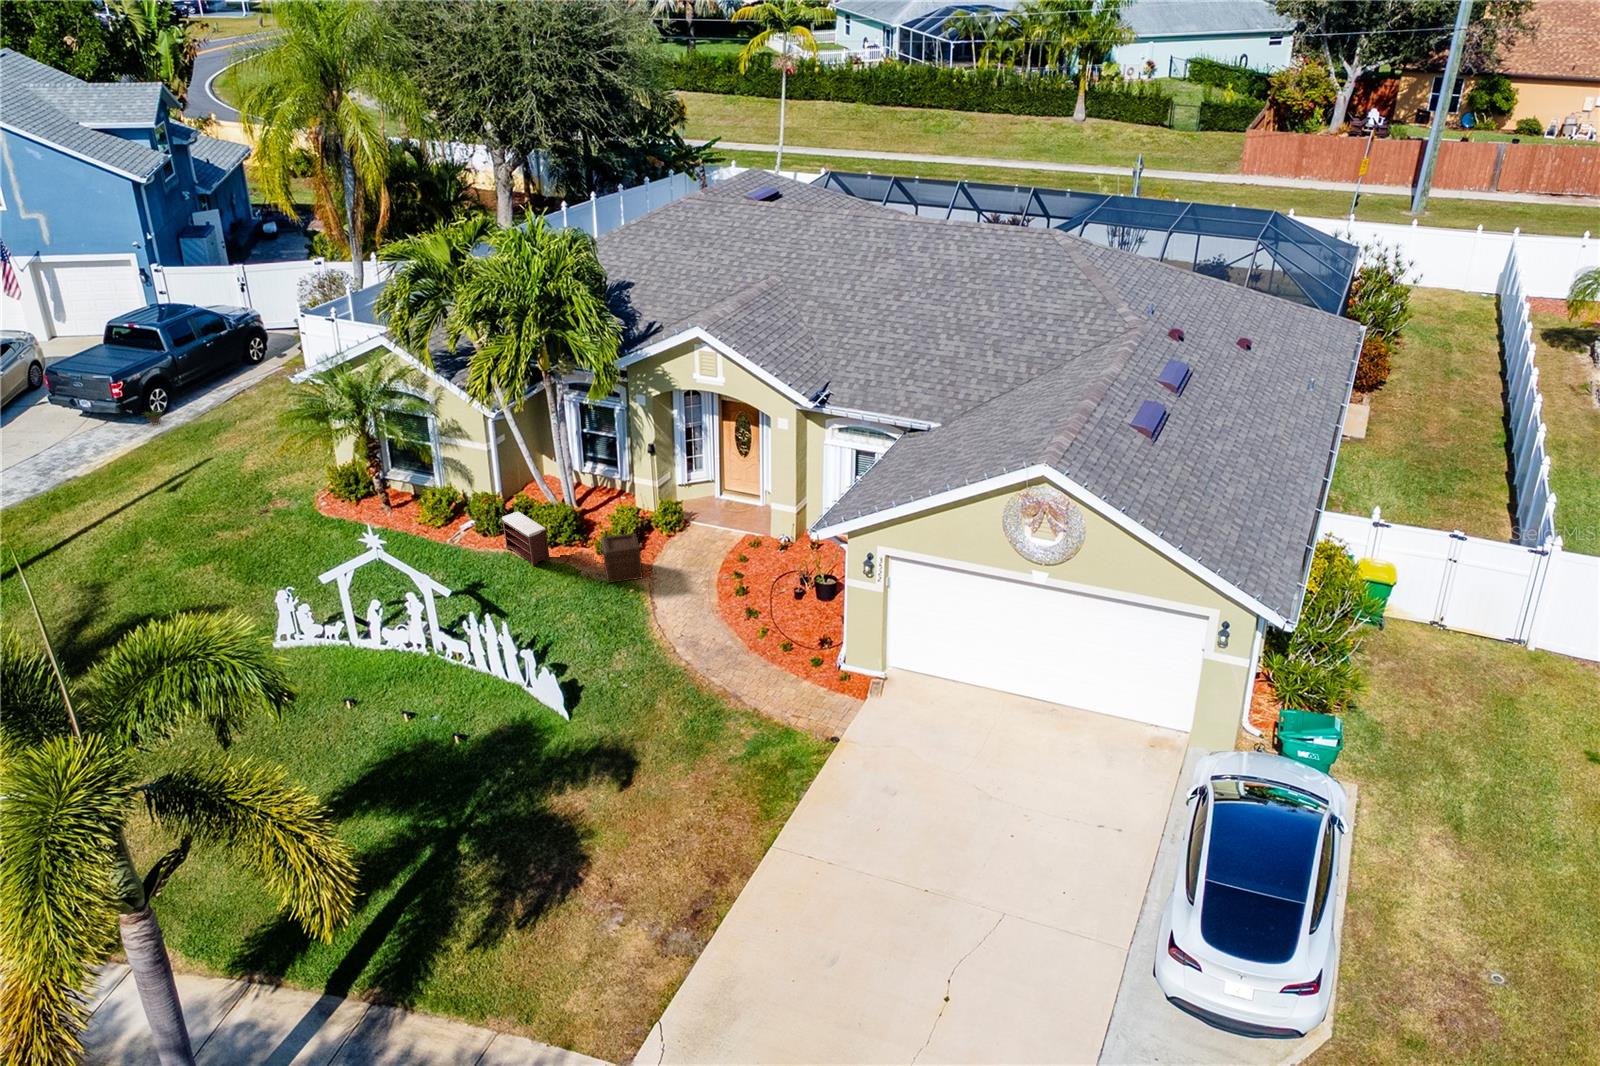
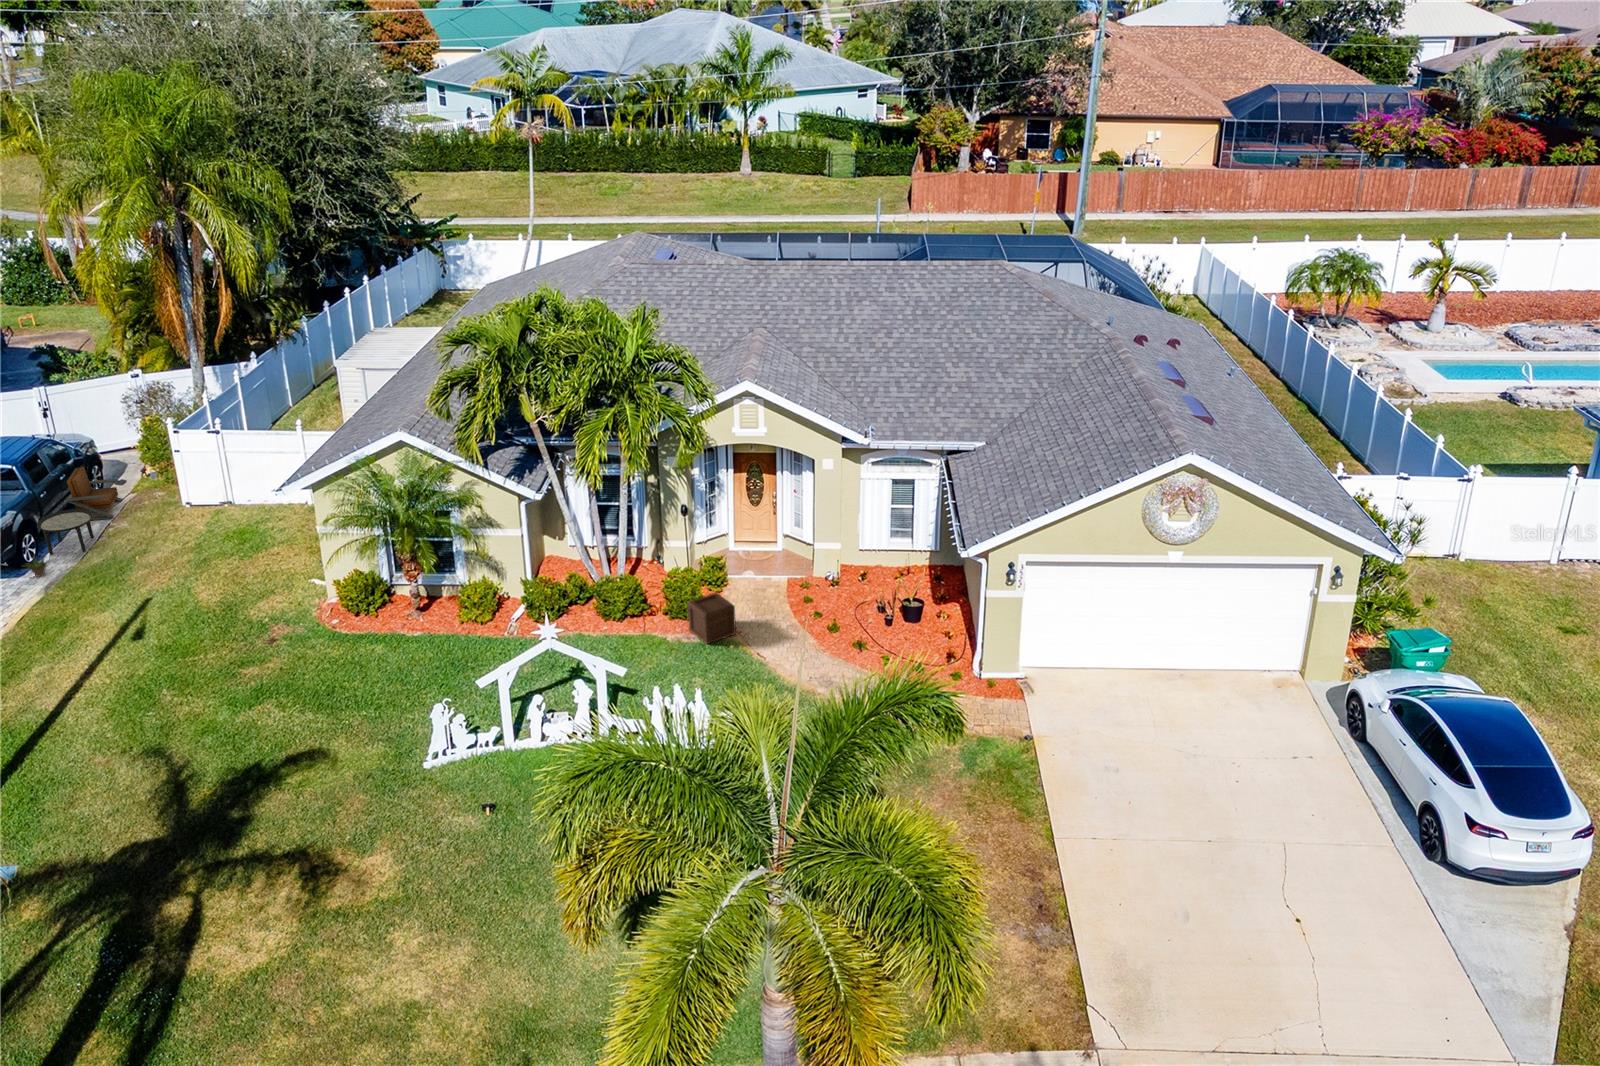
lounge chair: none [211,339,267,386] -> present [66,467,123,520]
round table: none [169,372,220,410] -> present [37,509,94,555]
bench: present [501,511,550,566] -> none [569,593,628,644]

